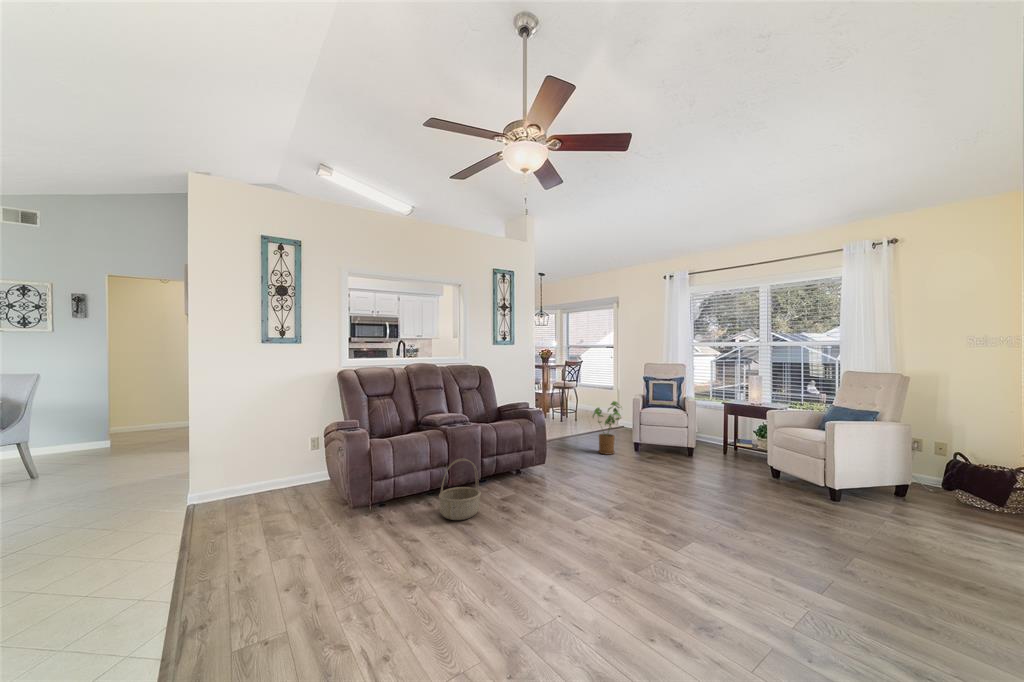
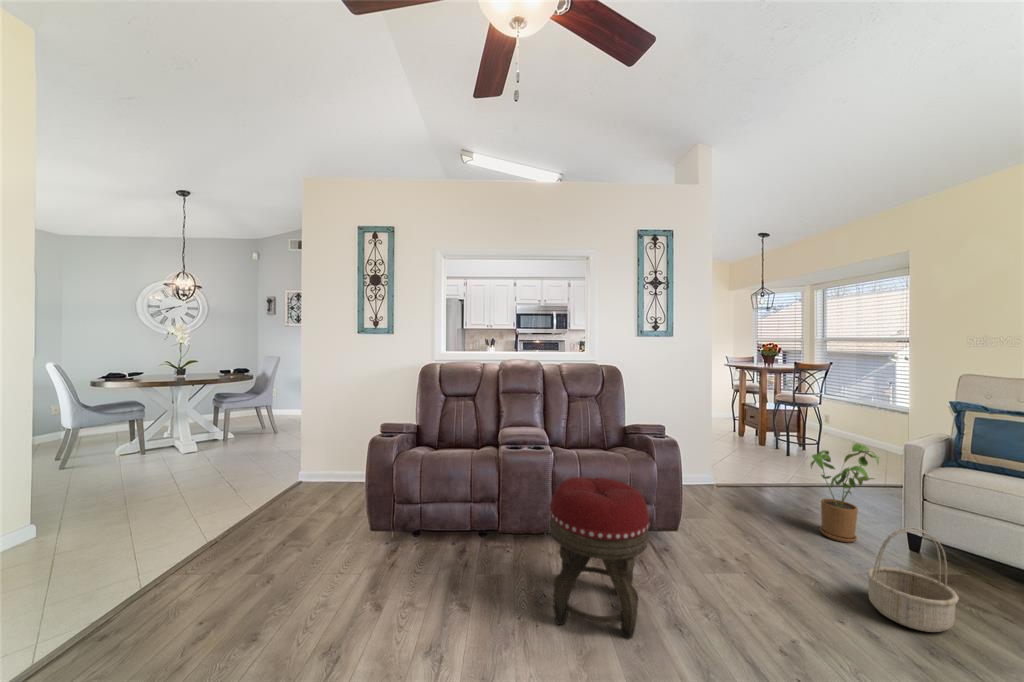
footstool: none [506,431,564,517] -> present [549,477,649,639]
basket: present [439,459,481,520] -> present [867,527,959,632]

